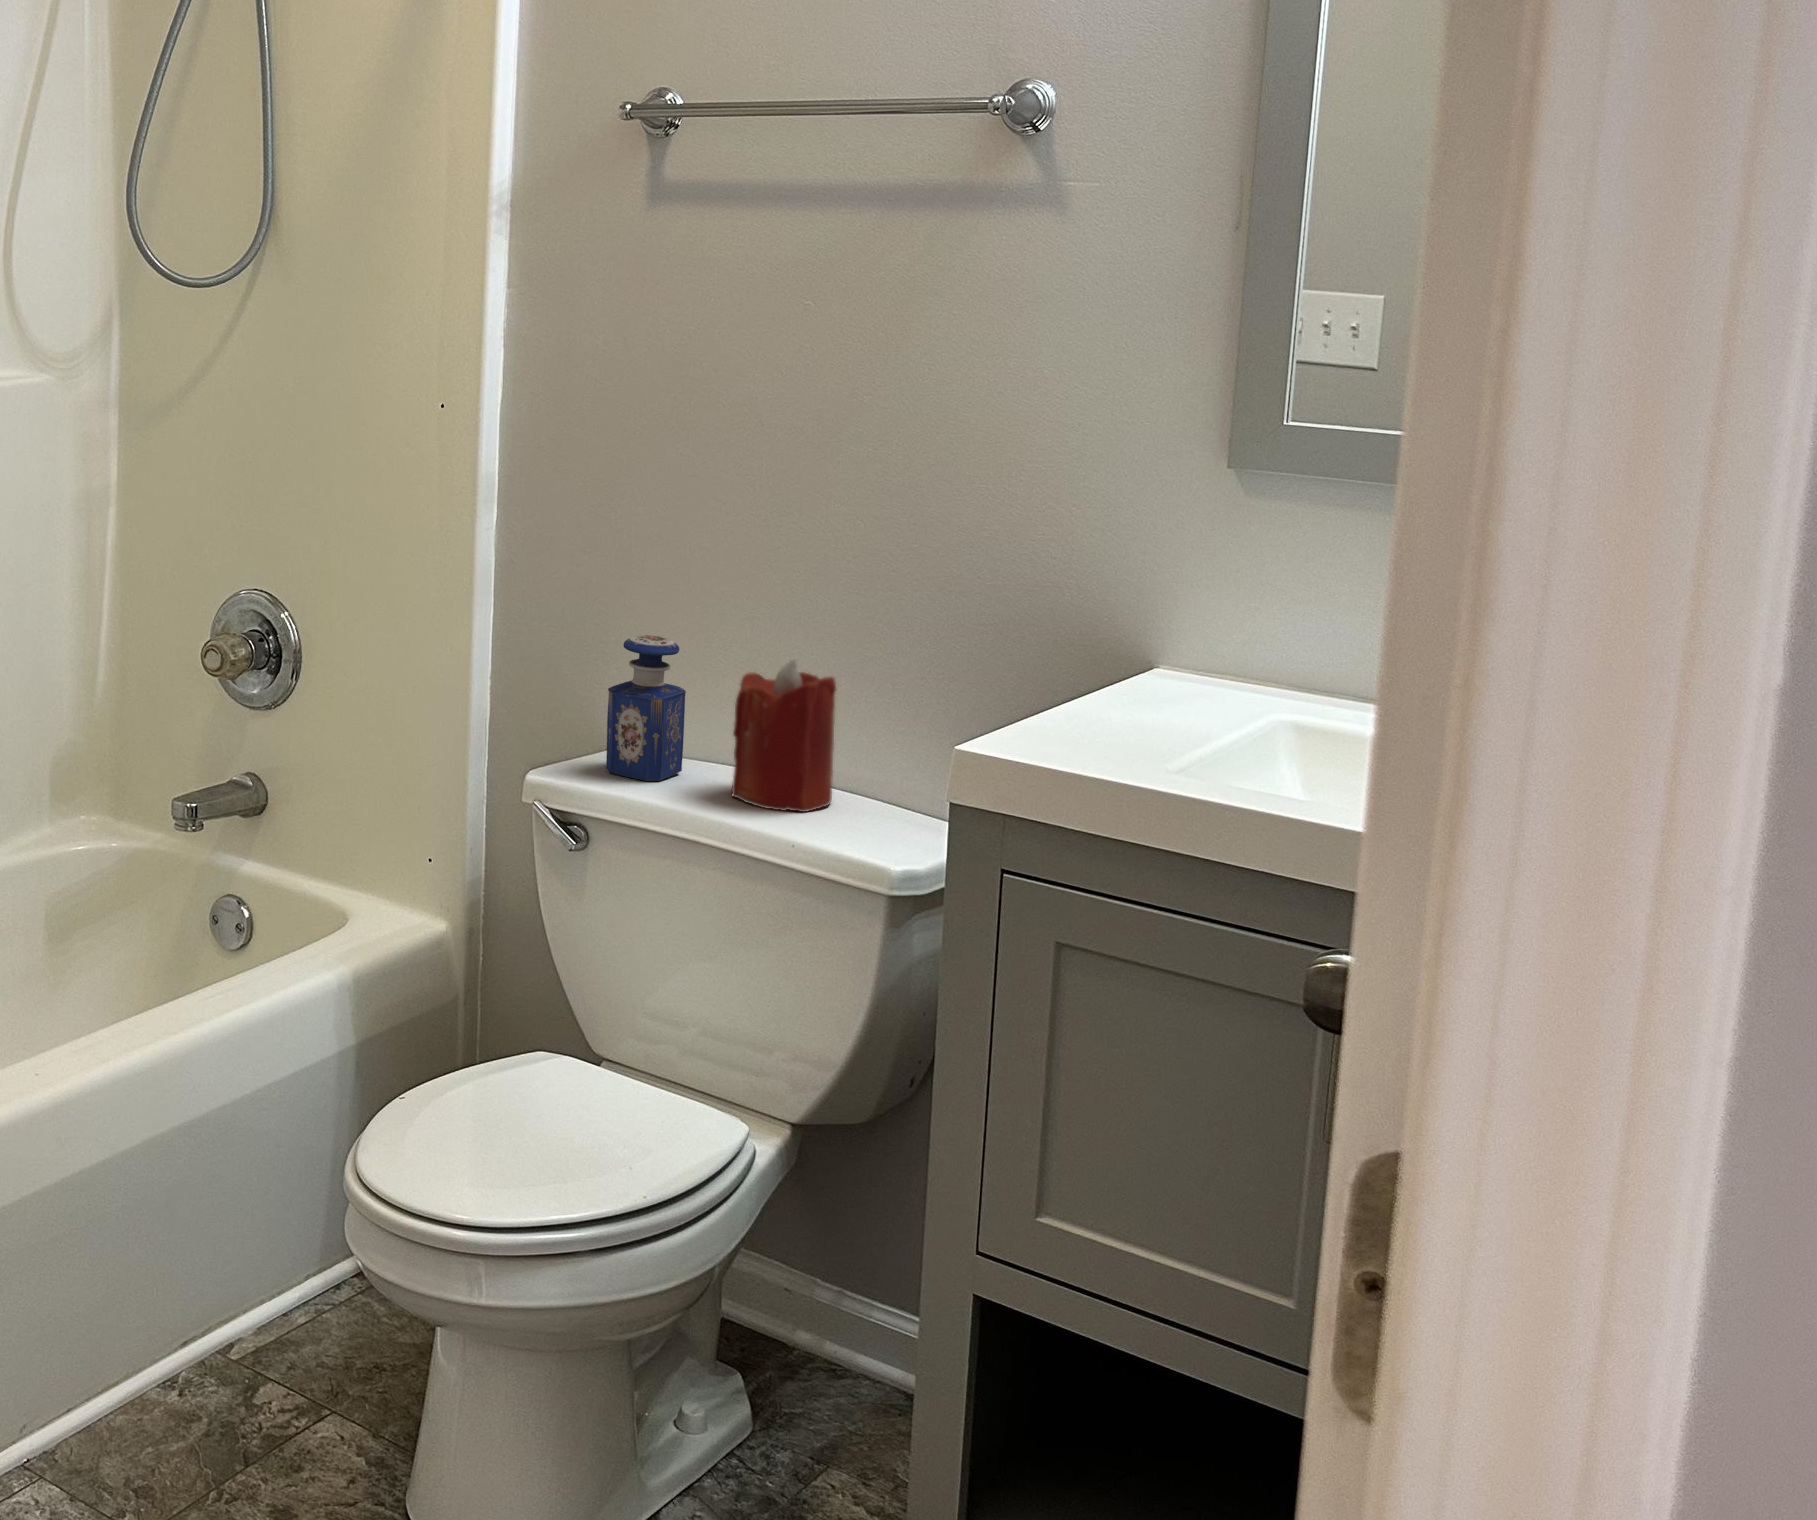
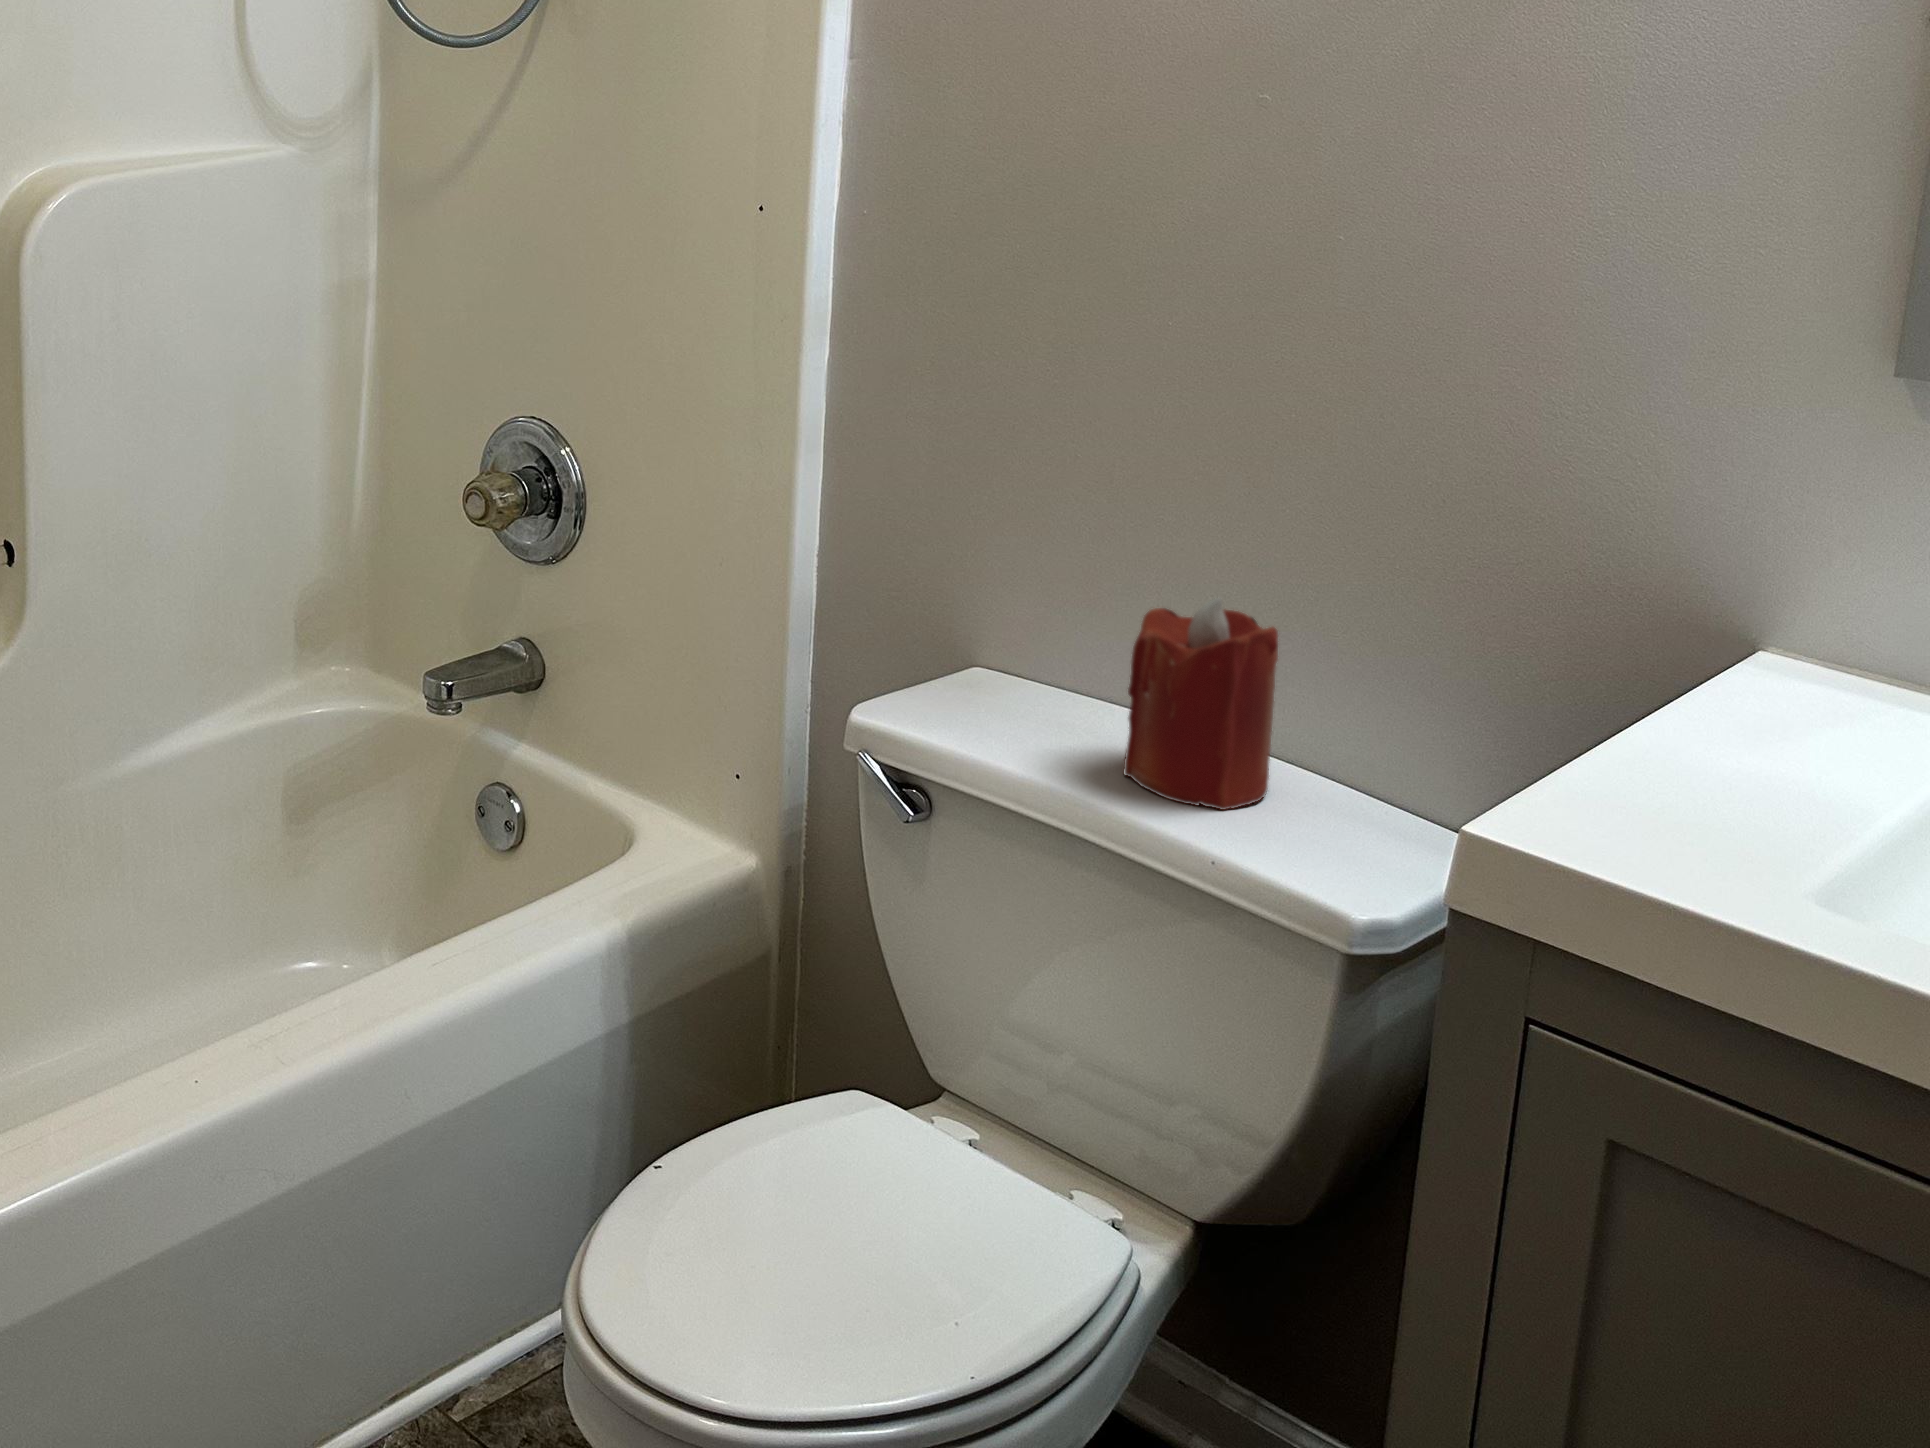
perfume bottle: present [606,635,686,781] -> none [956,542,1068,739]

